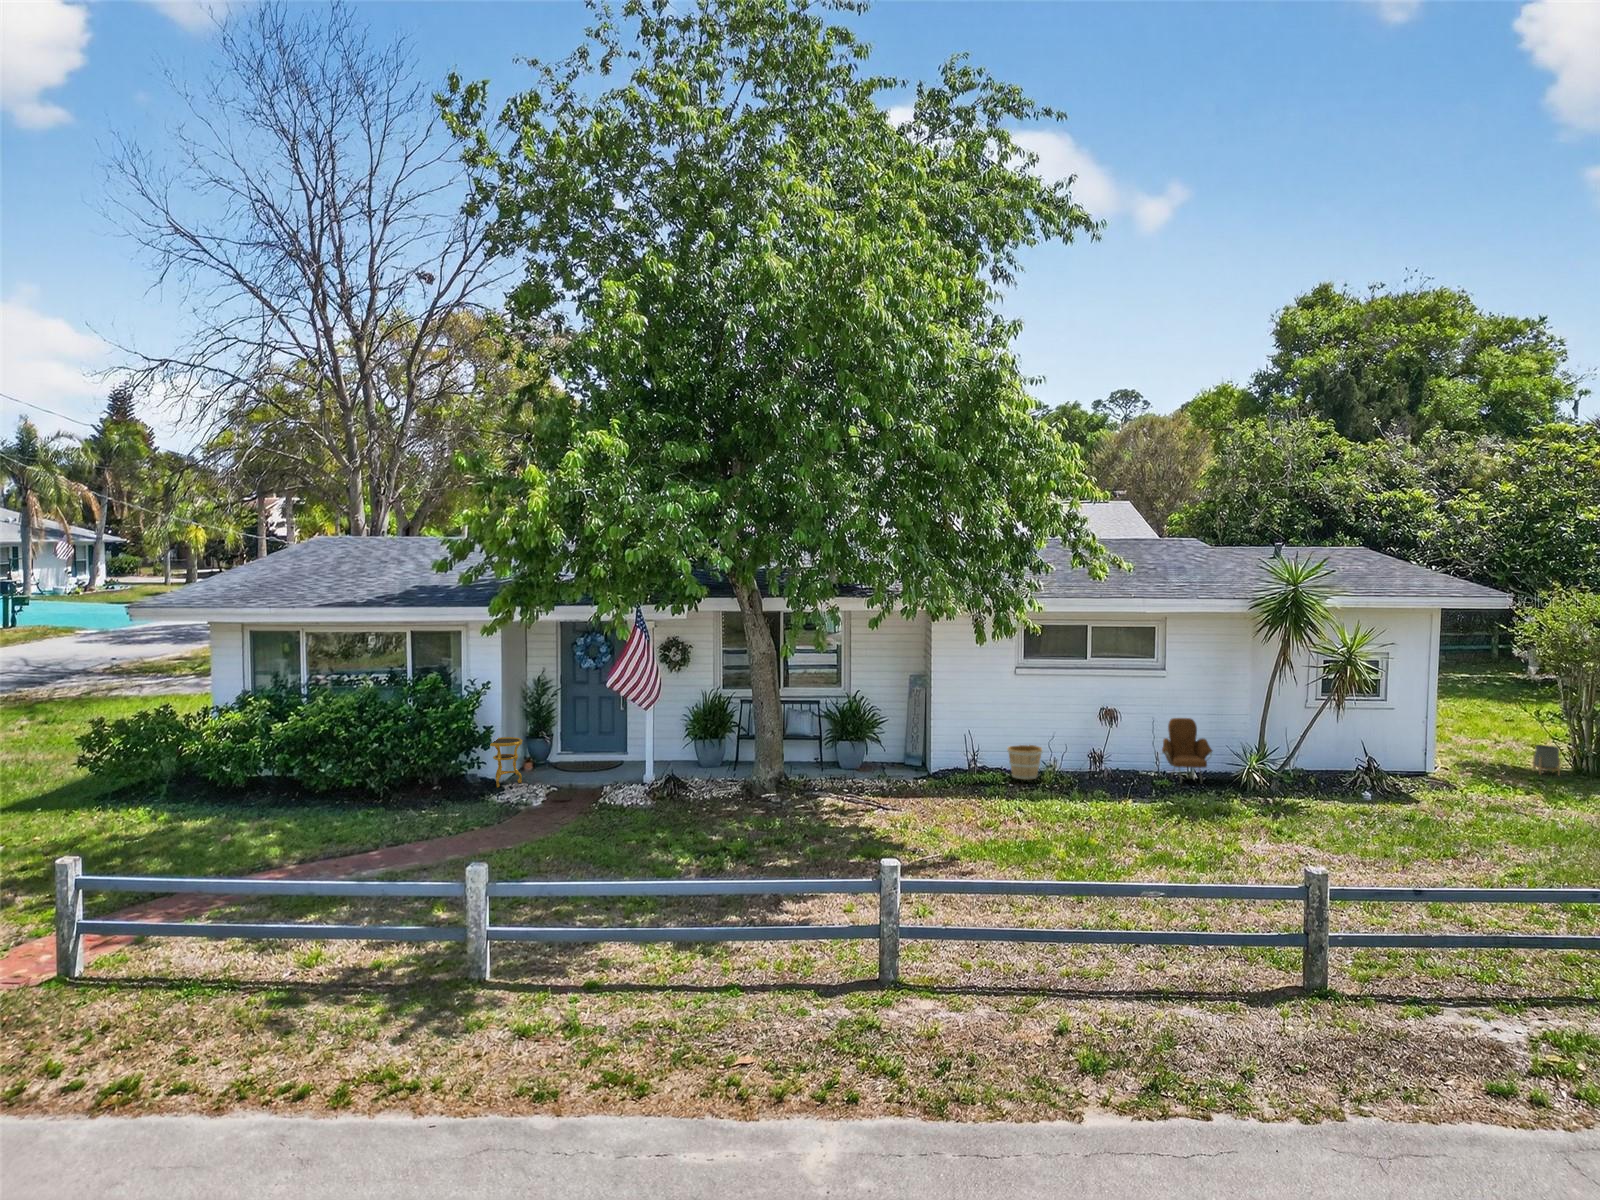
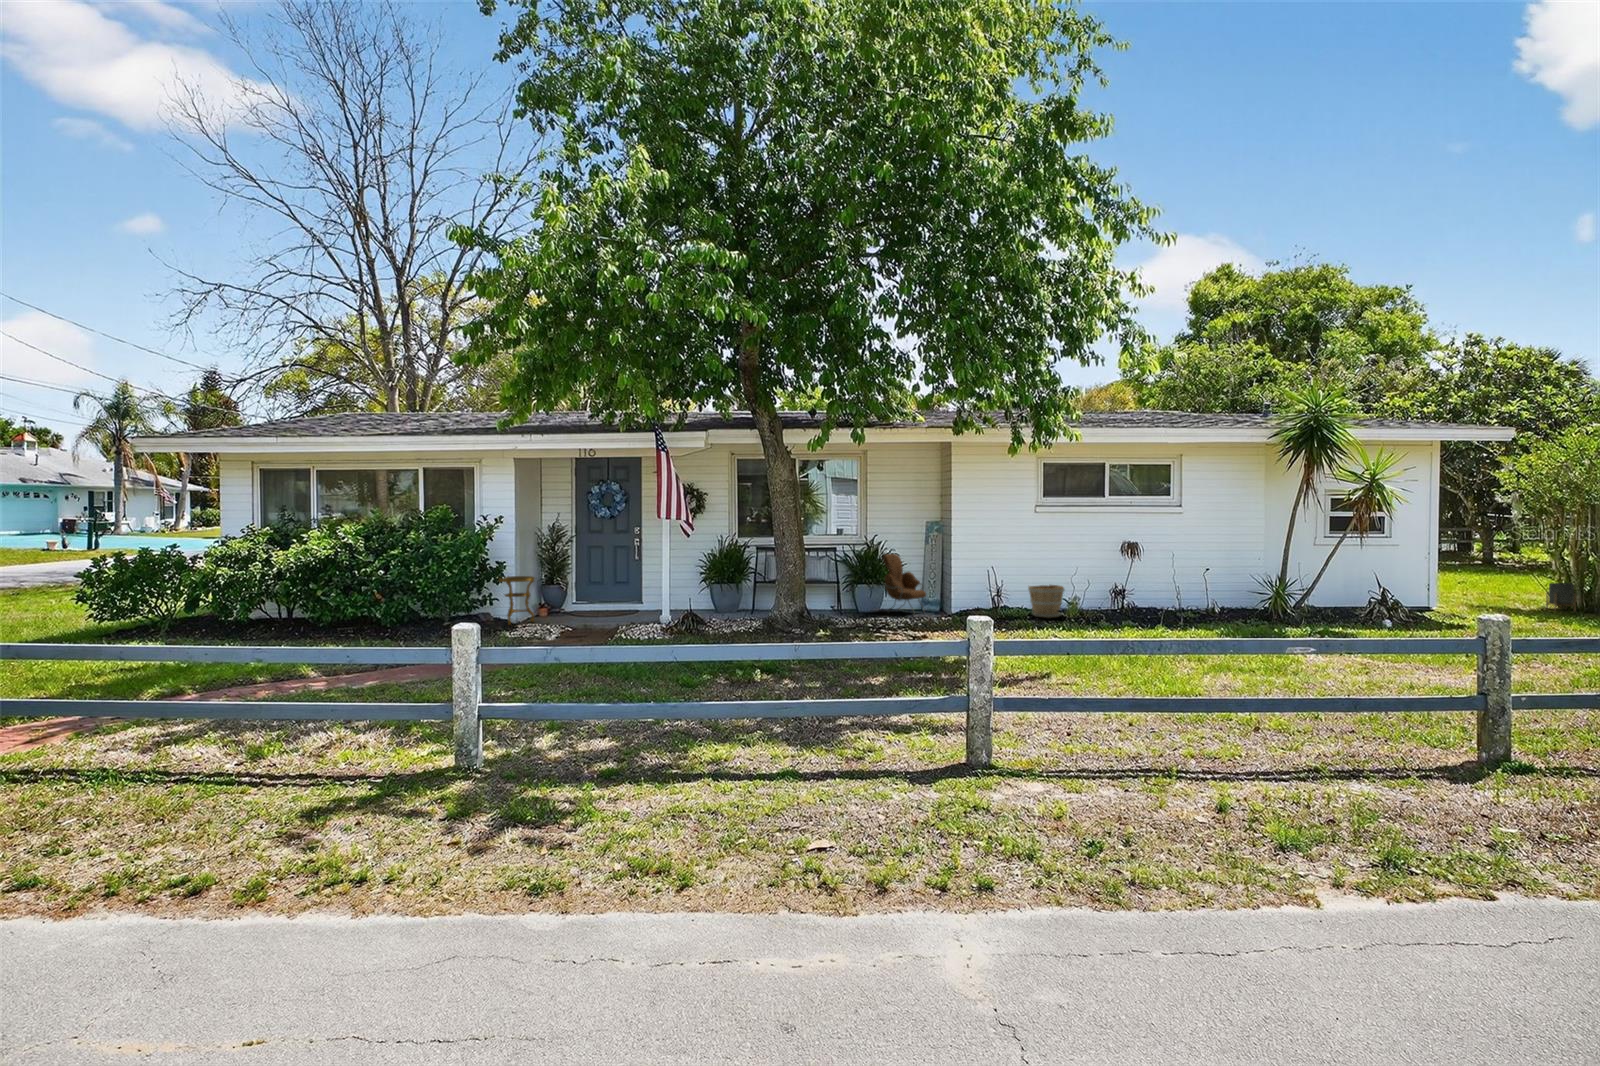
armchair: present [1162,718,1212,782] -> present [883,554,926,611]

